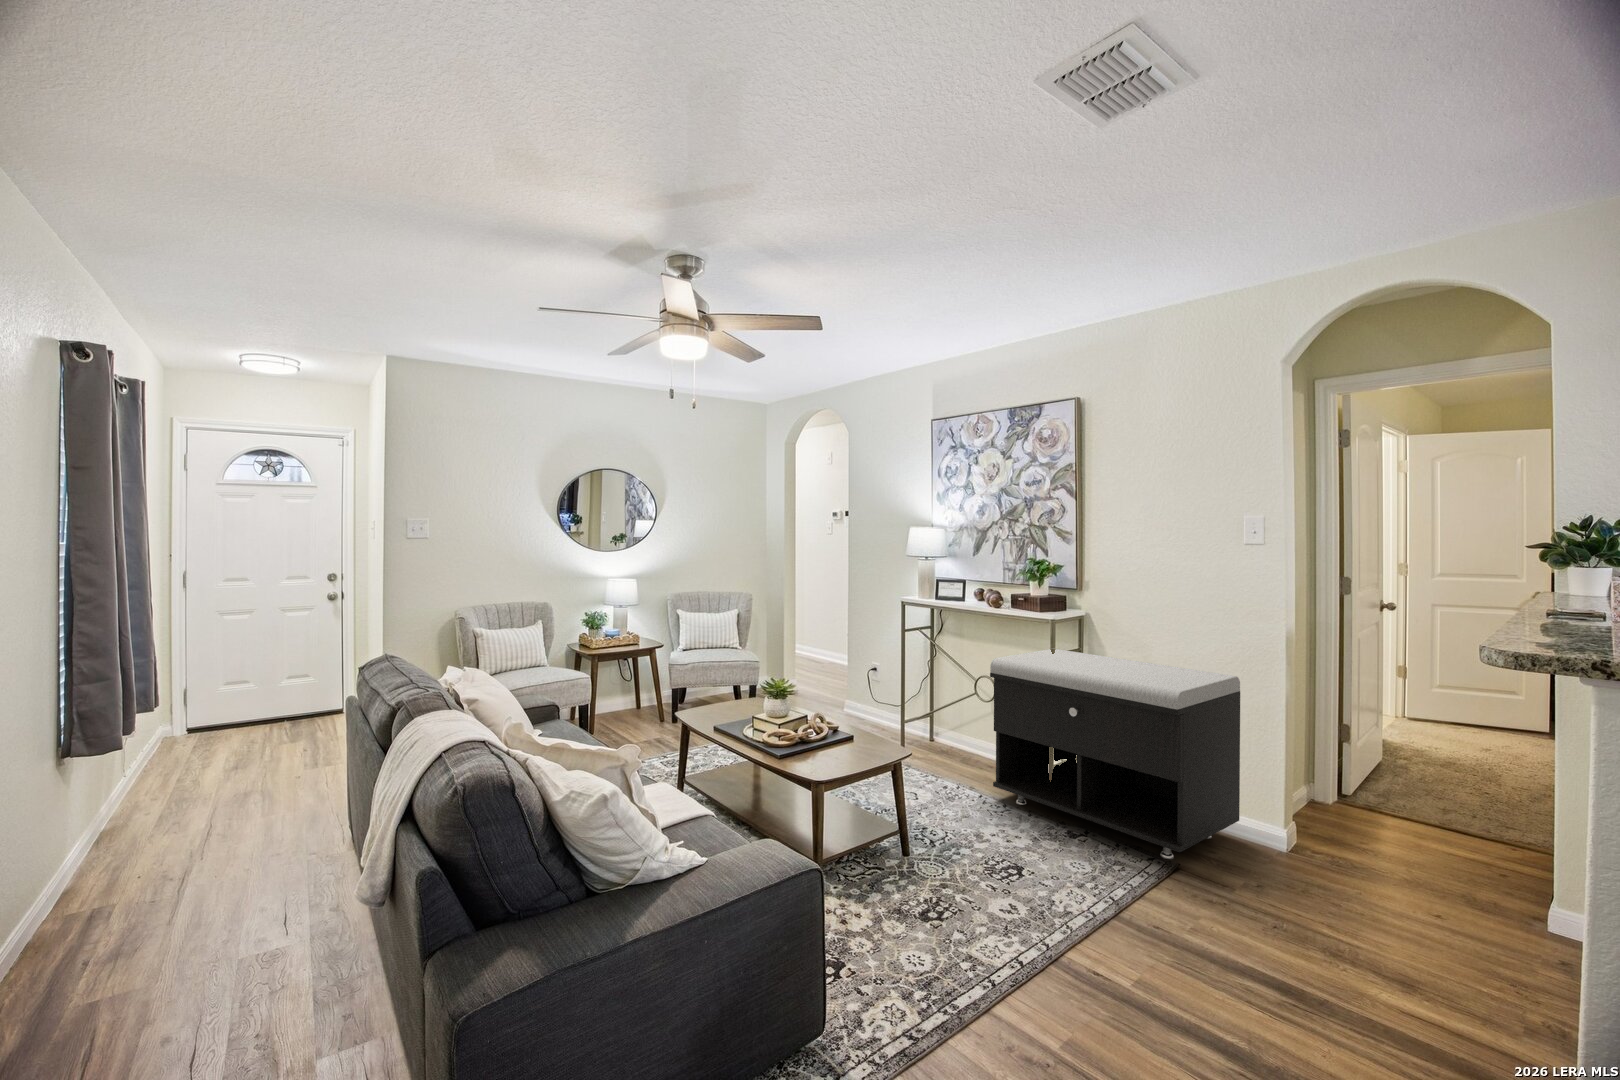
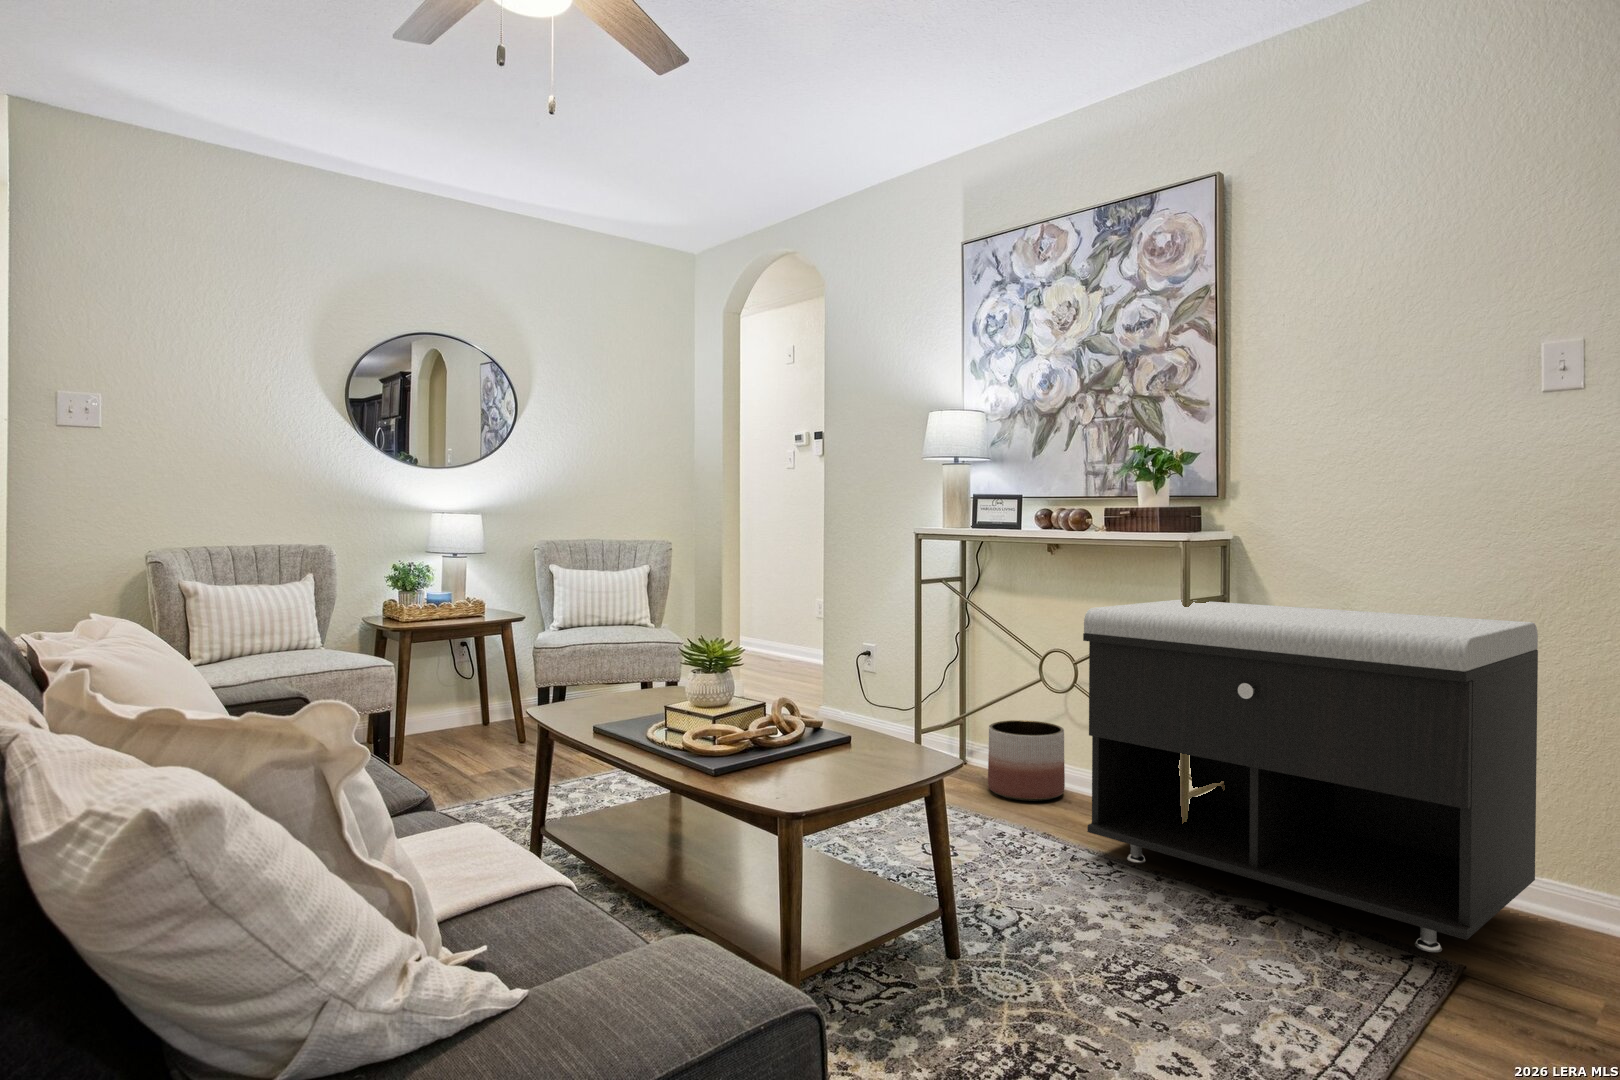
planter: none [944,715,989,765] -> present [988,720,1065,801]

